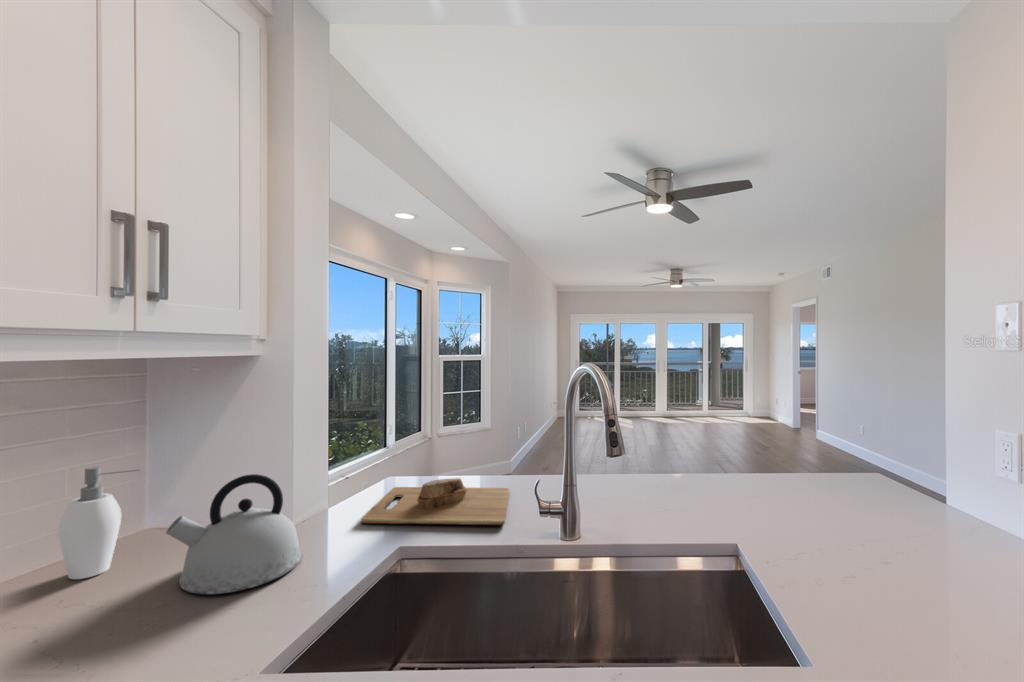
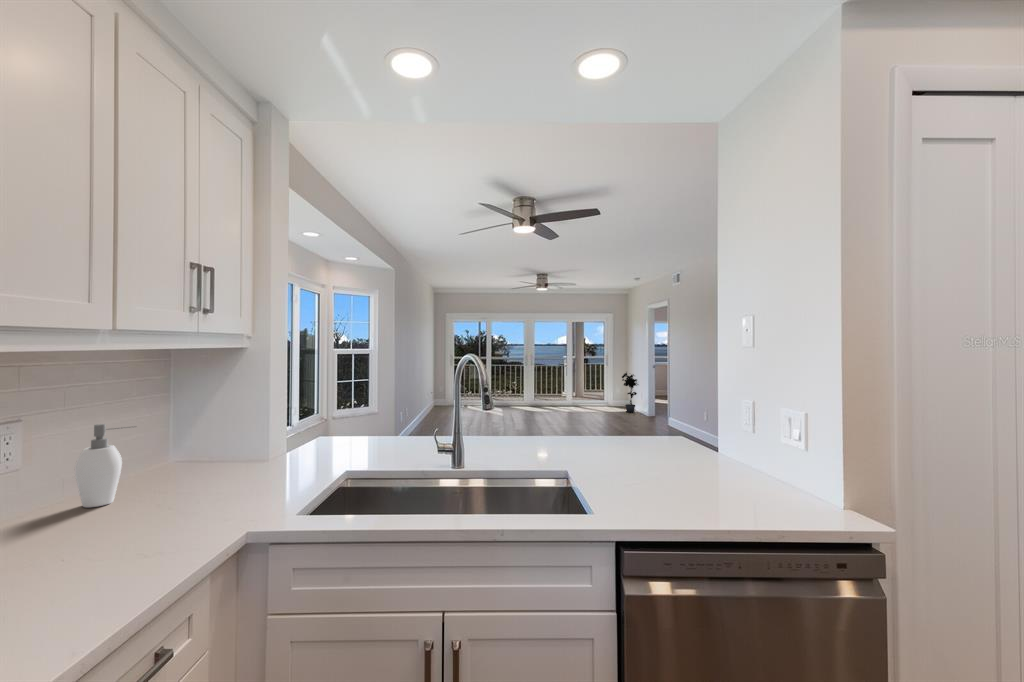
potted plant: none [778,380,804,430] -> present [622,373,638,413]
kettle: present [166,474,302,594] -> none [176,425,272,503]
cutting board: present [362,478,510,525] -> none [305,435,414,466]

